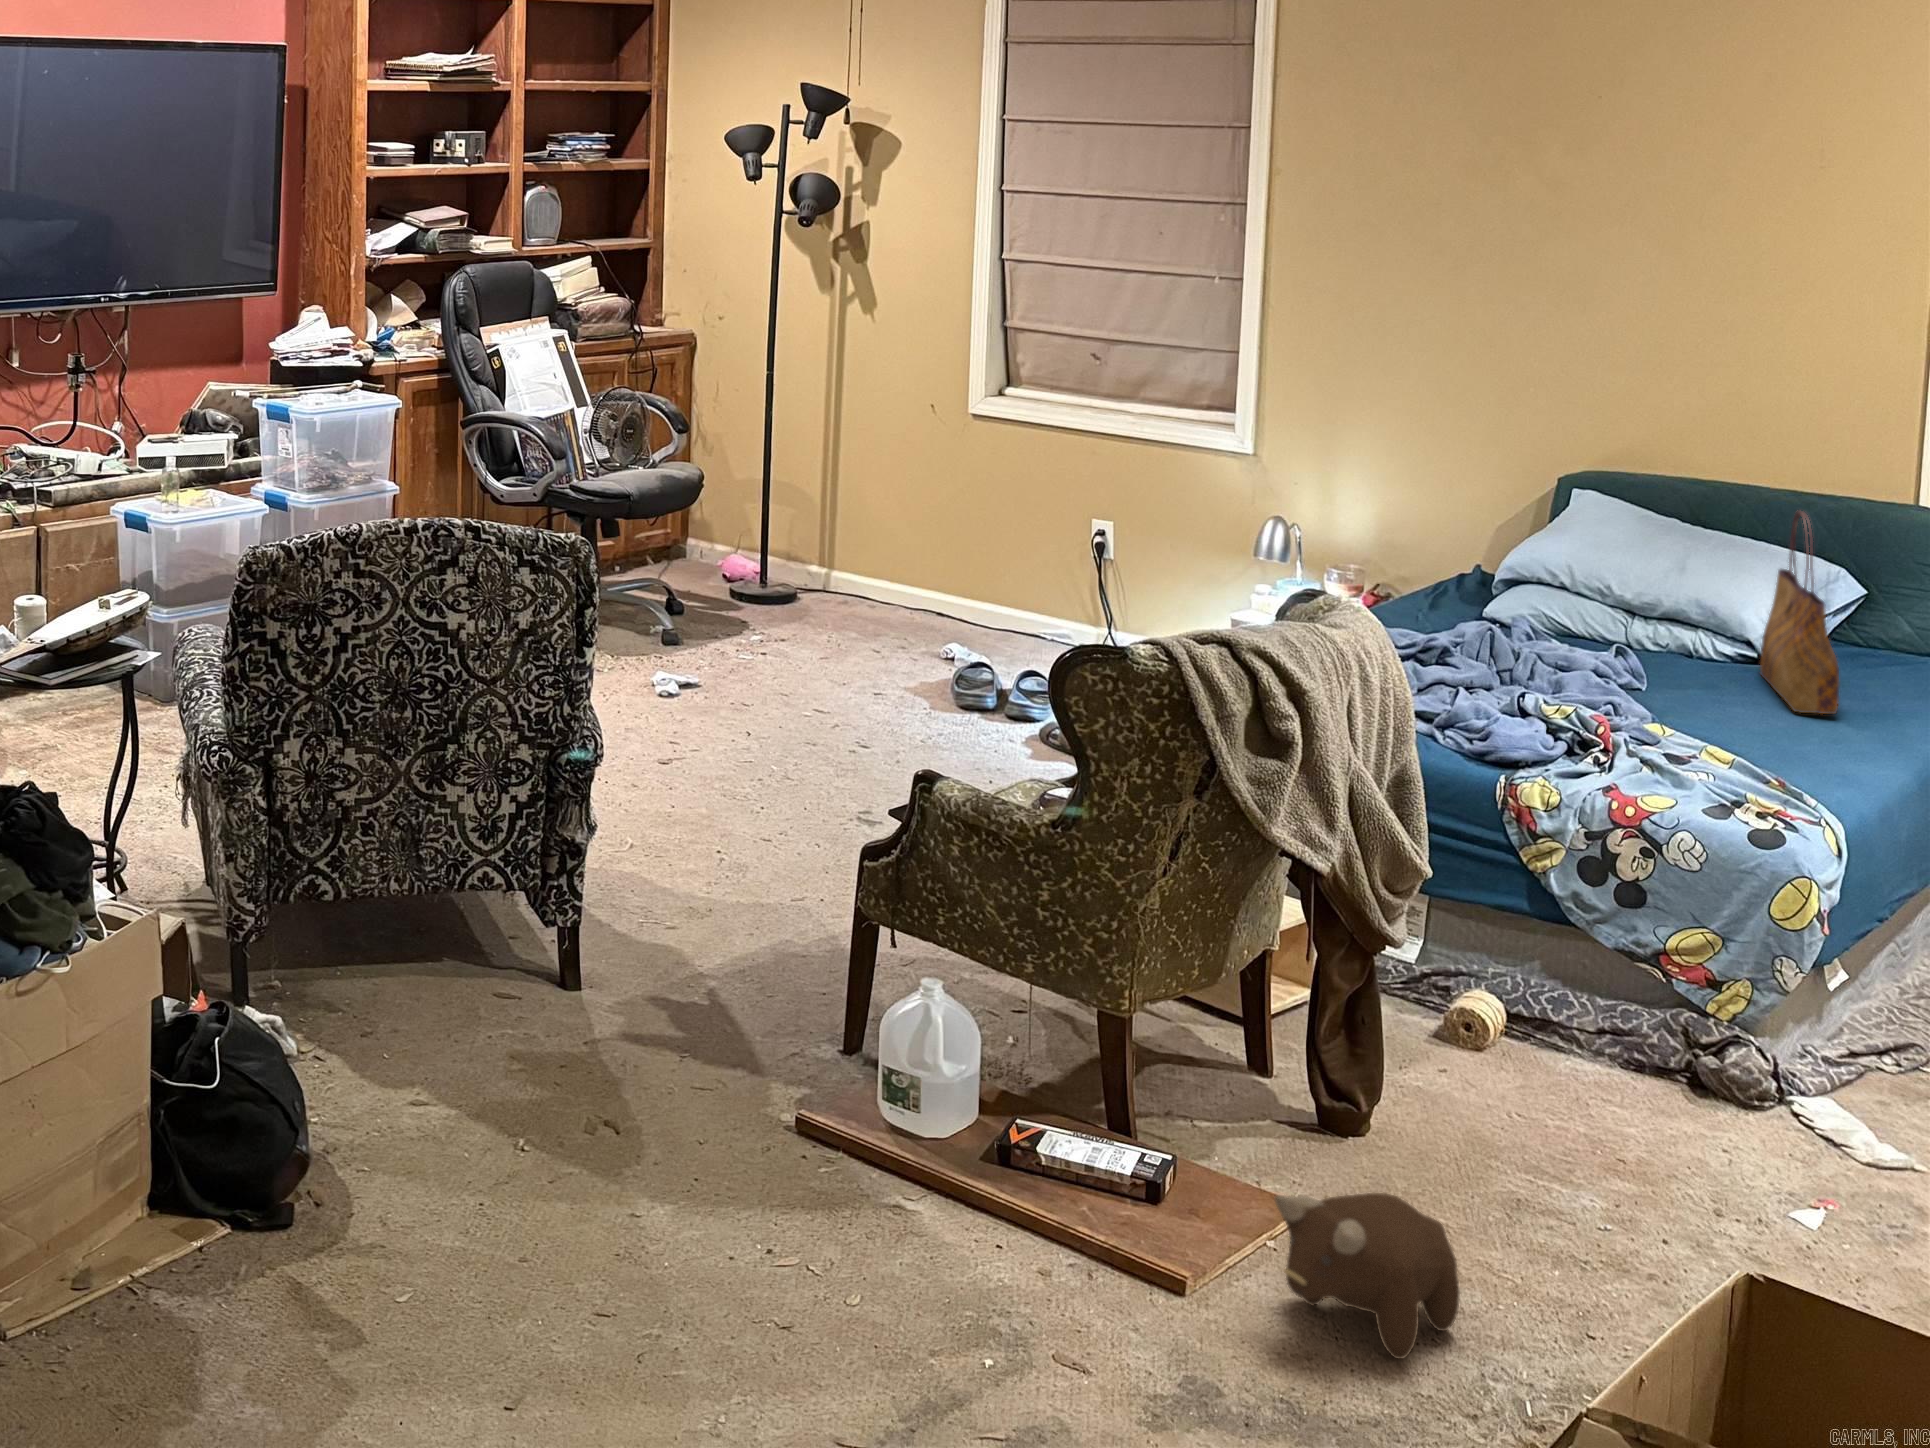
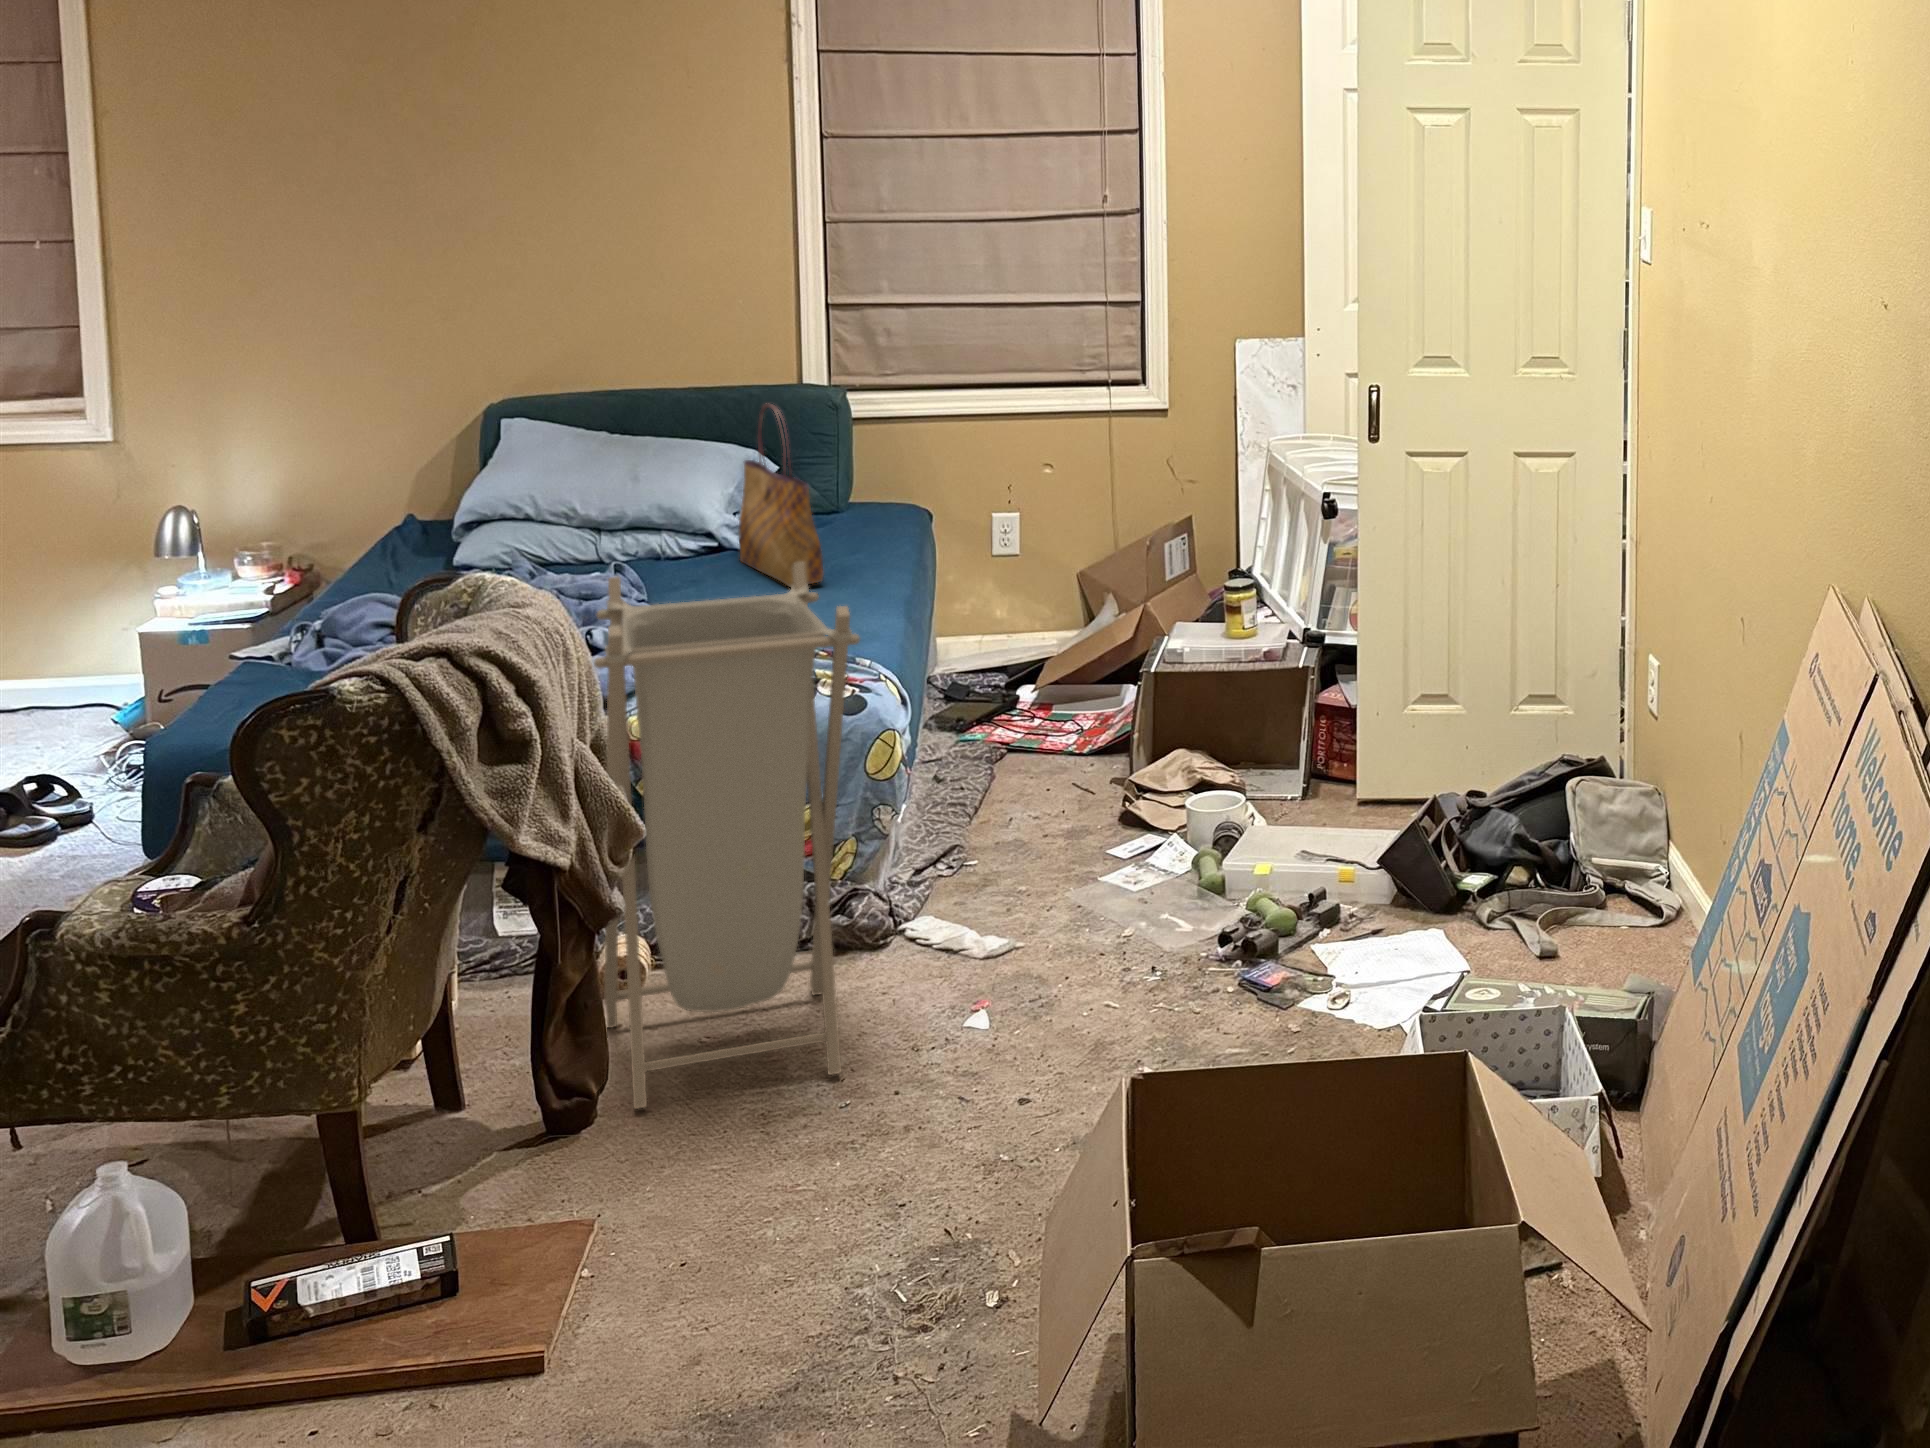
laundry hamper: none [1400,633,1692,1198] -> present [594,562,860,1109]
plush toy: present [1275,1193,1460,1359] -> none [640,1159,803,1317]

